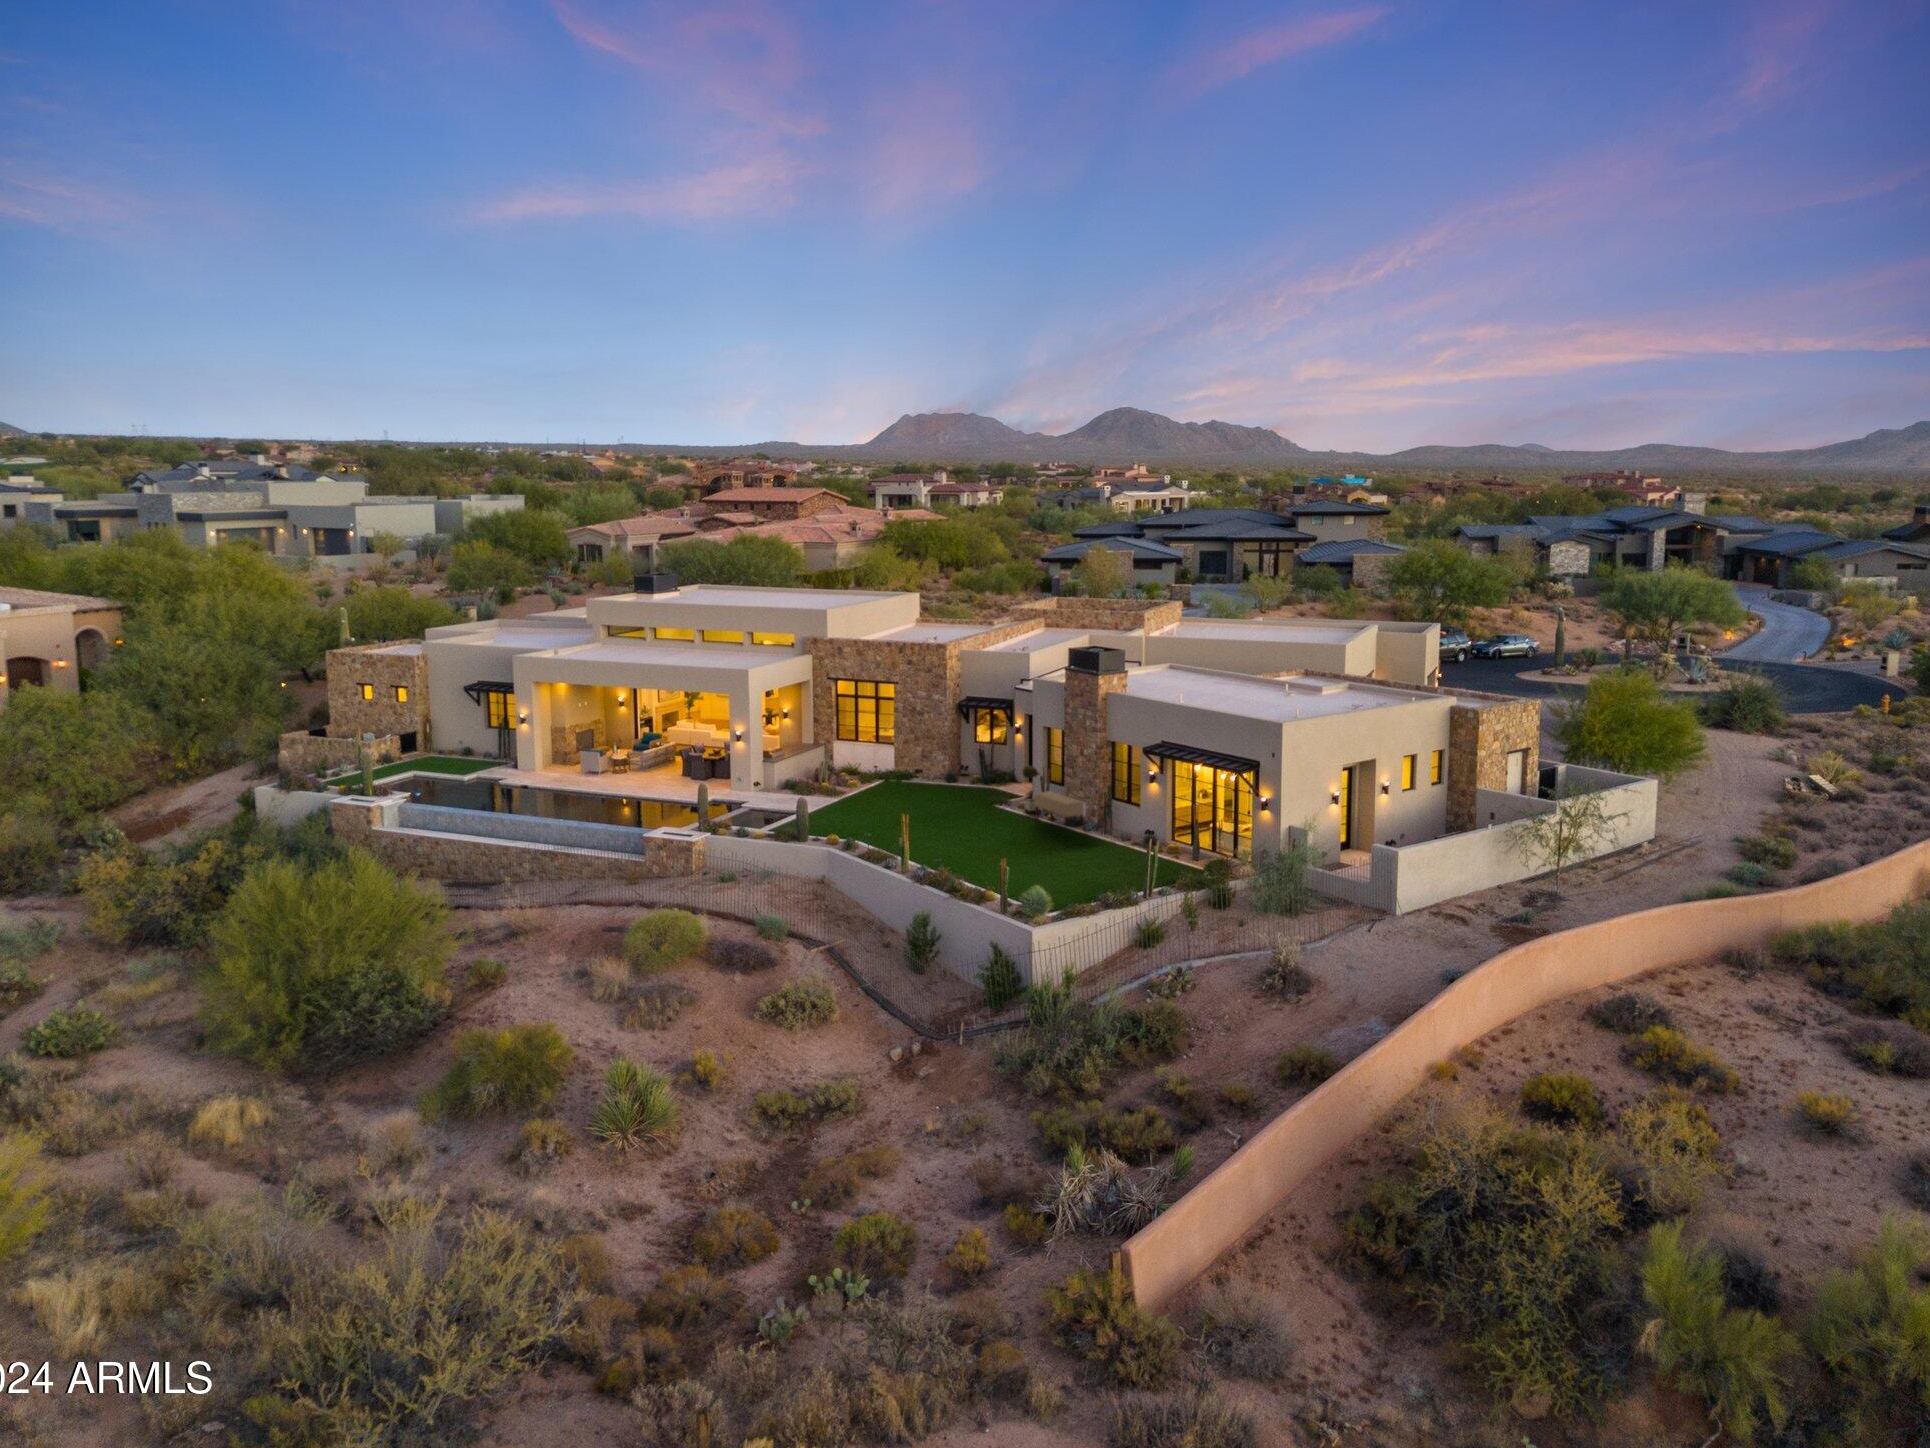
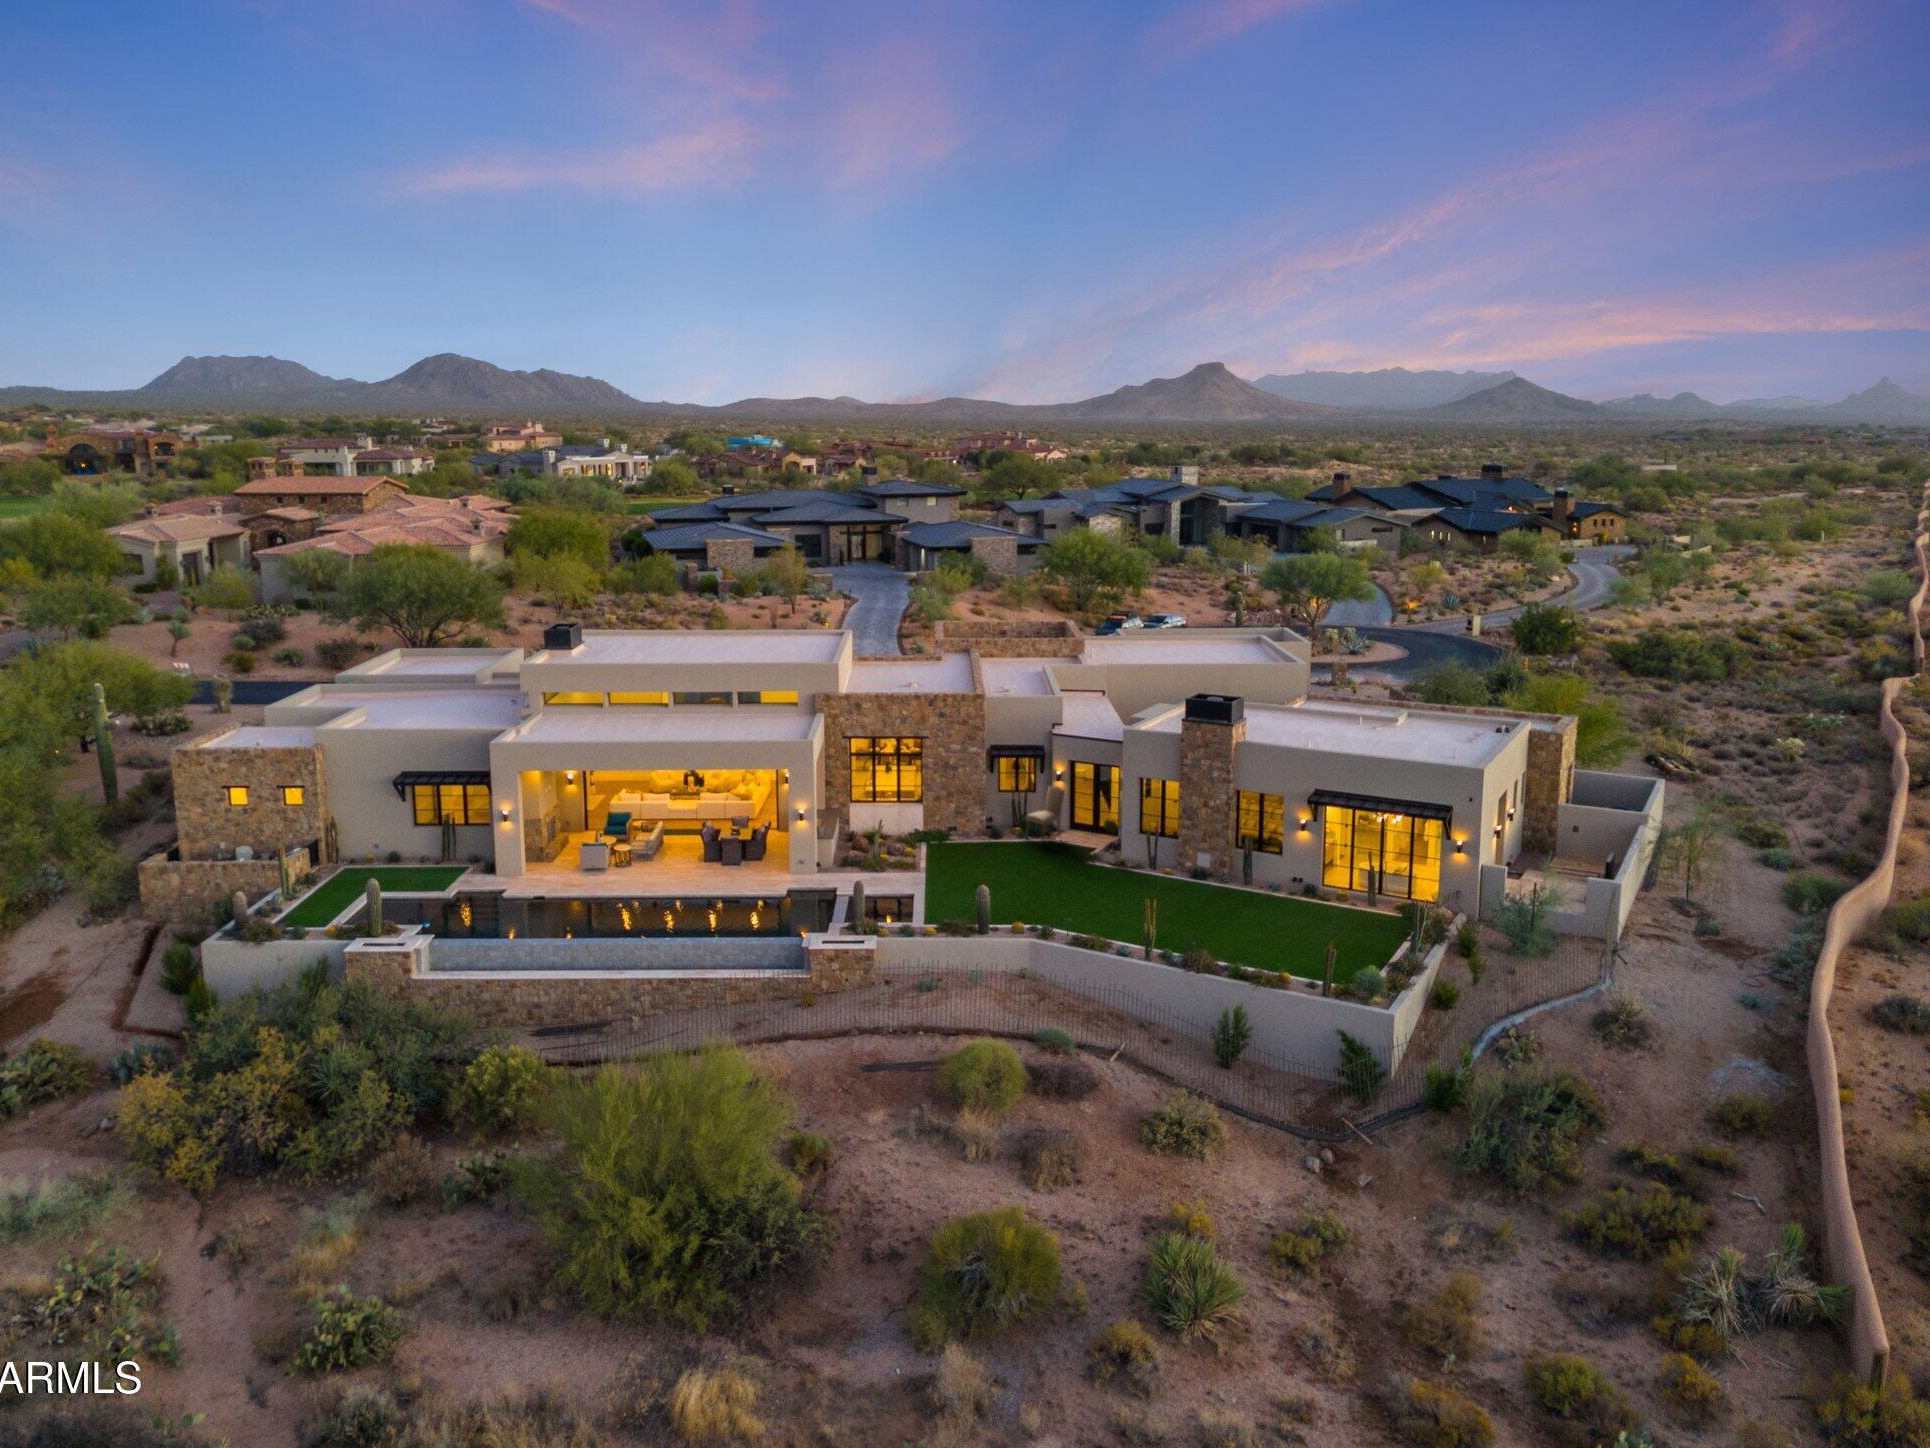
chair: none [986,738,1022,791] -> present [1025,786,1065,842]
bench: present [1035,792,1084,828] -> none [1129,844,1188,881]

